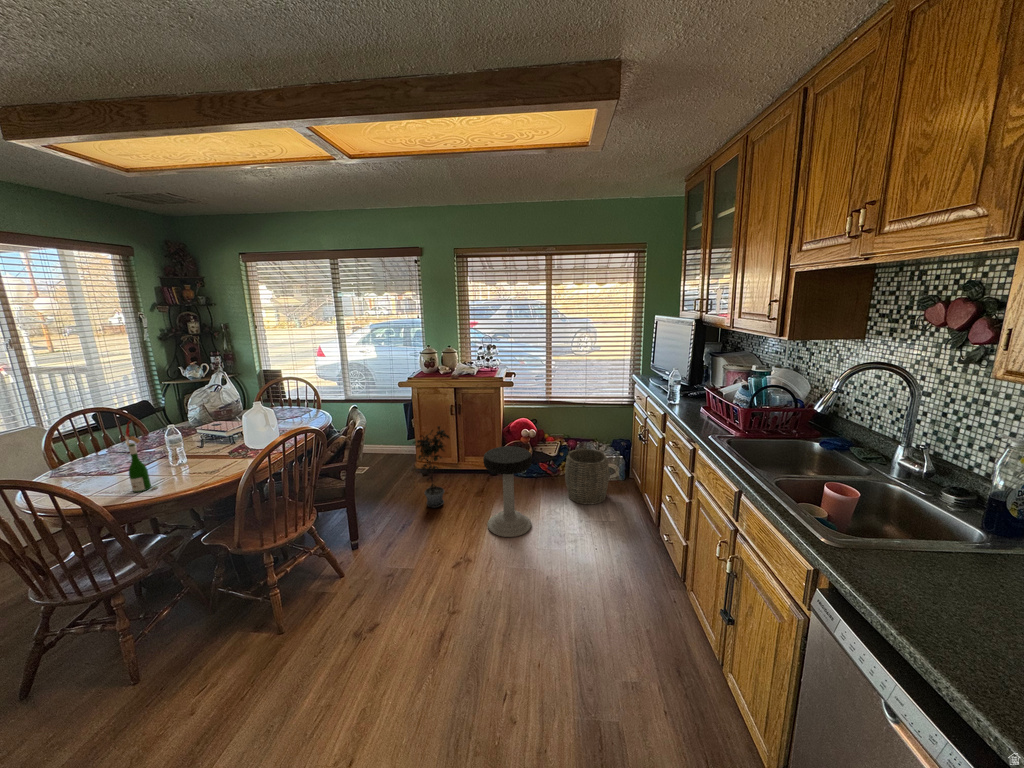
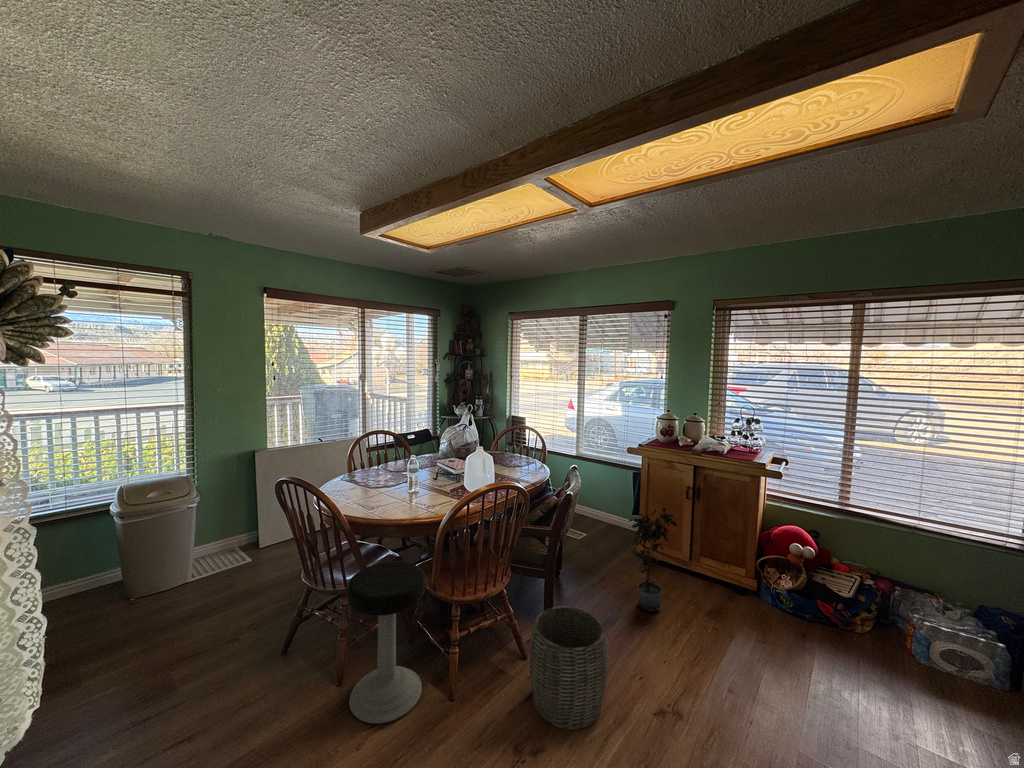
wine bottle: present [125,421,158,492] -> none [371,437,387,501]
stool: present [483,446,532,537] -> present [347,562,426,724]
woven basket: present [565,449,609,505] -> present [529,606,608,730]

